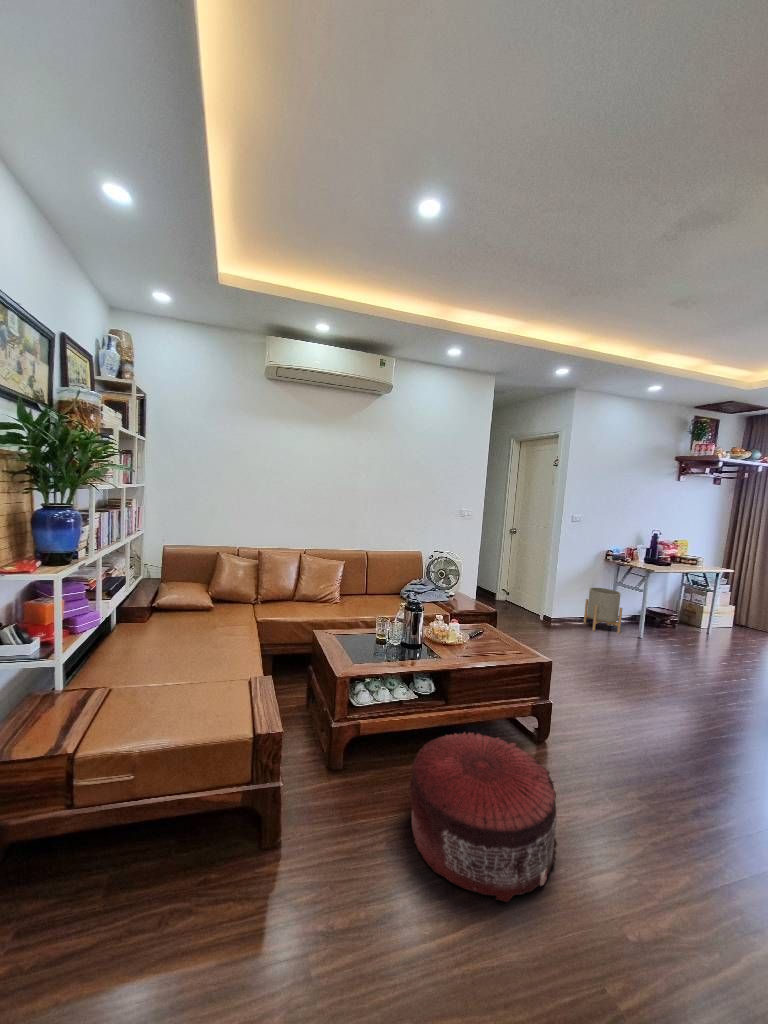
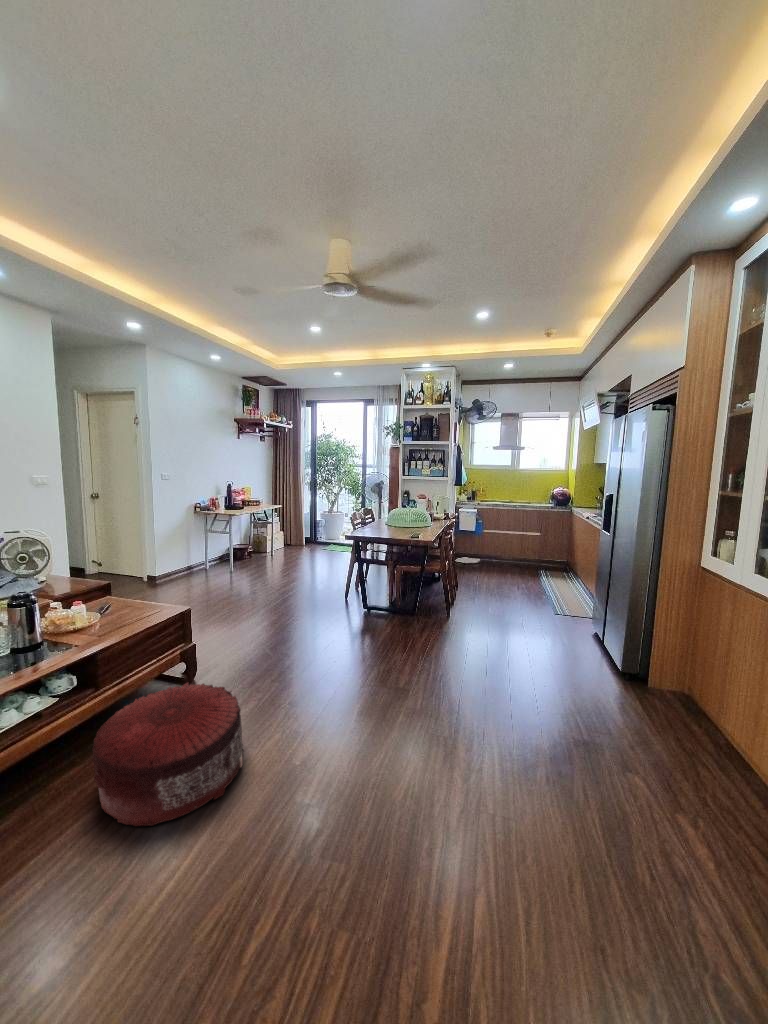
planter: present [584,588,622,634] -> none [182,538,216,578]

